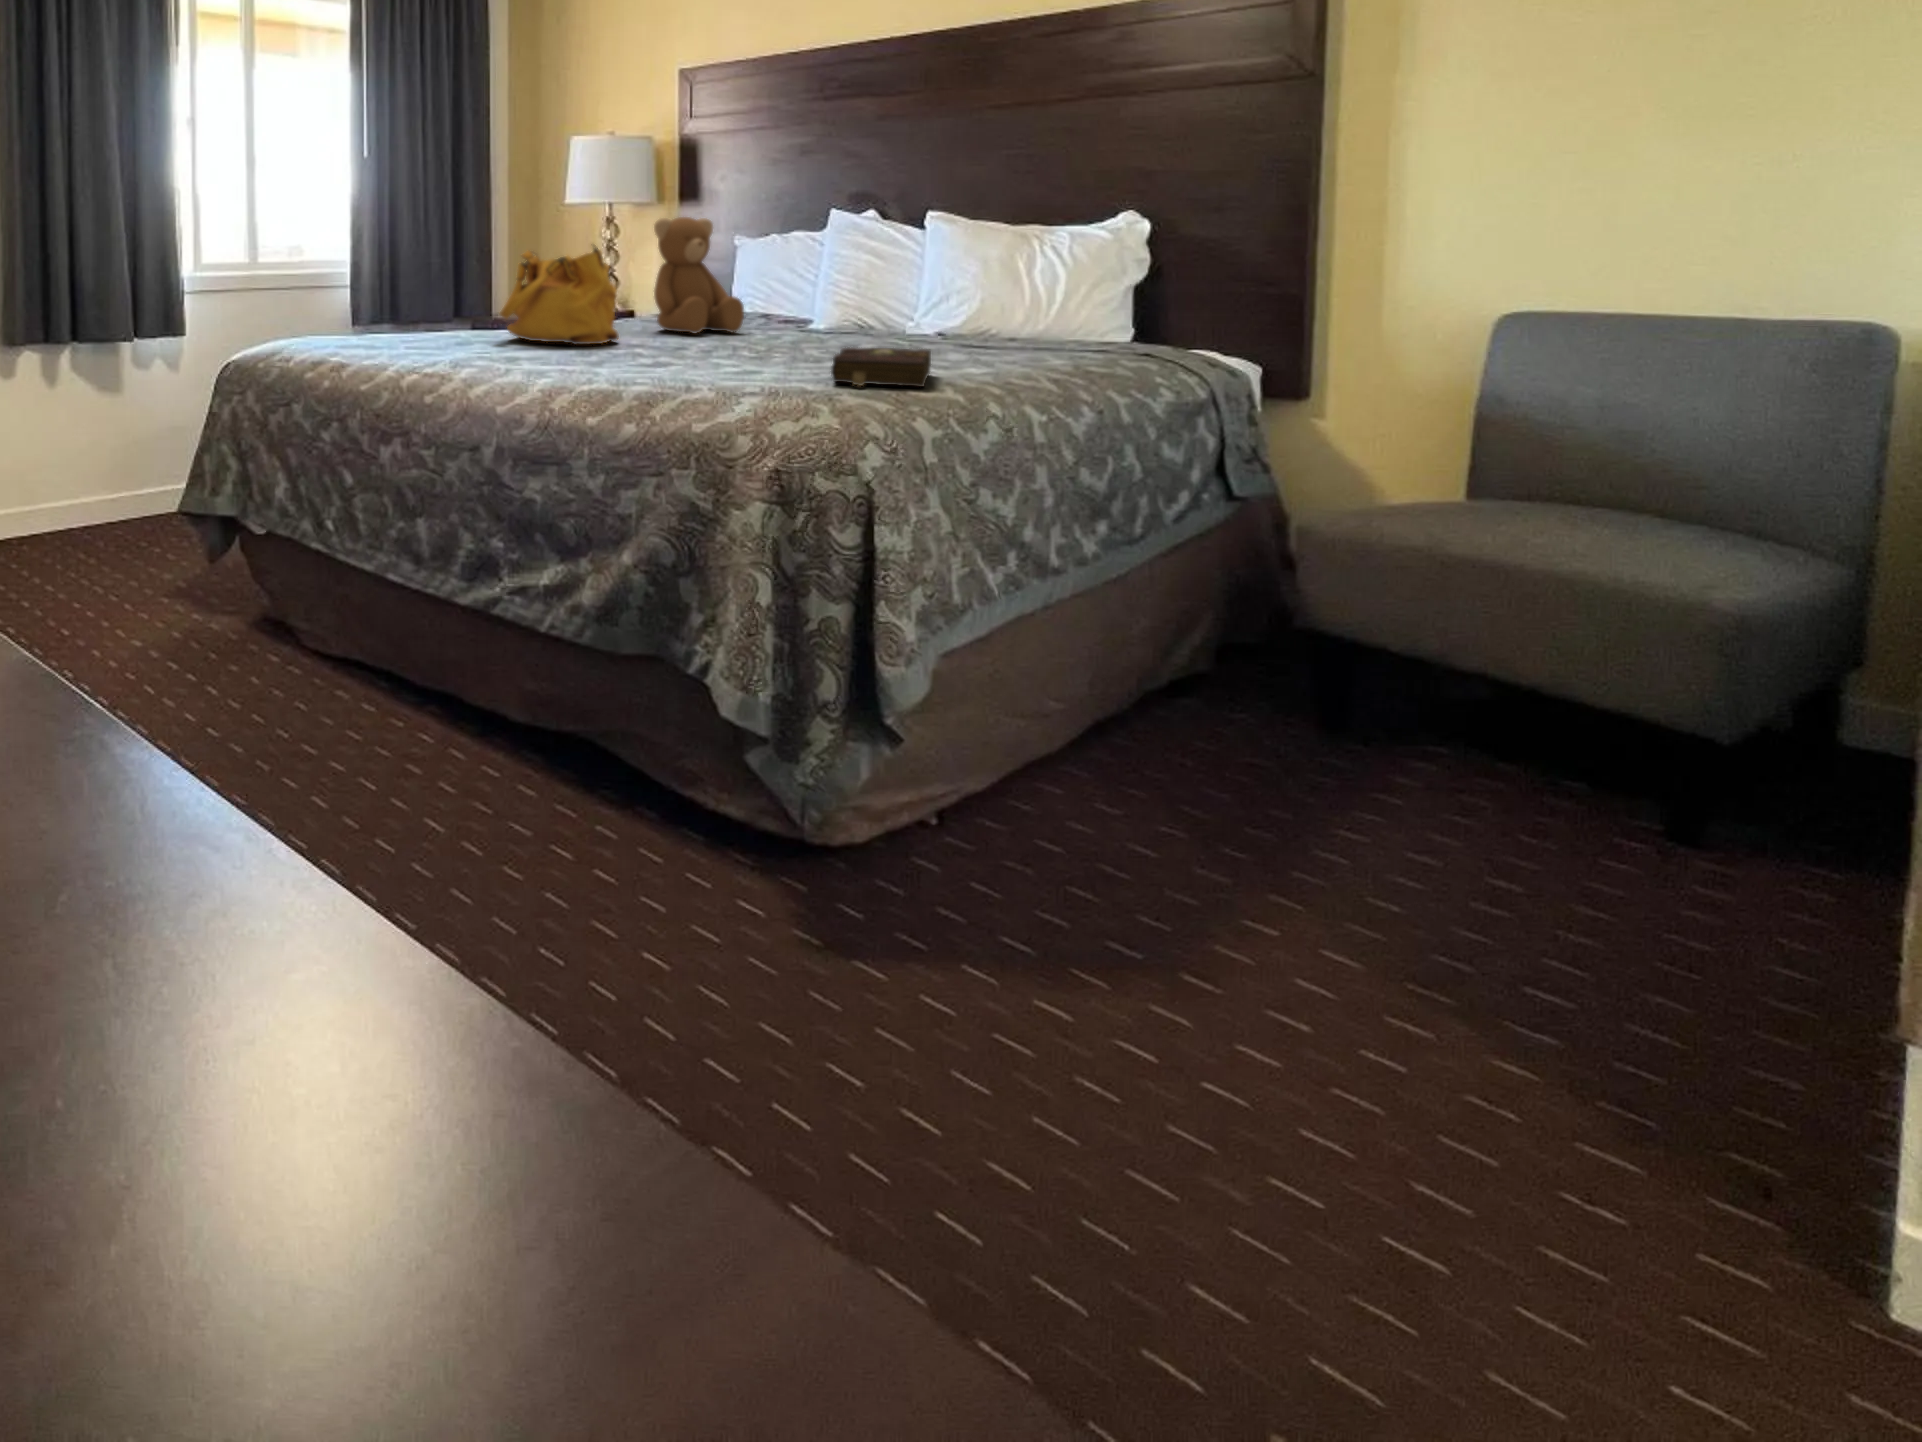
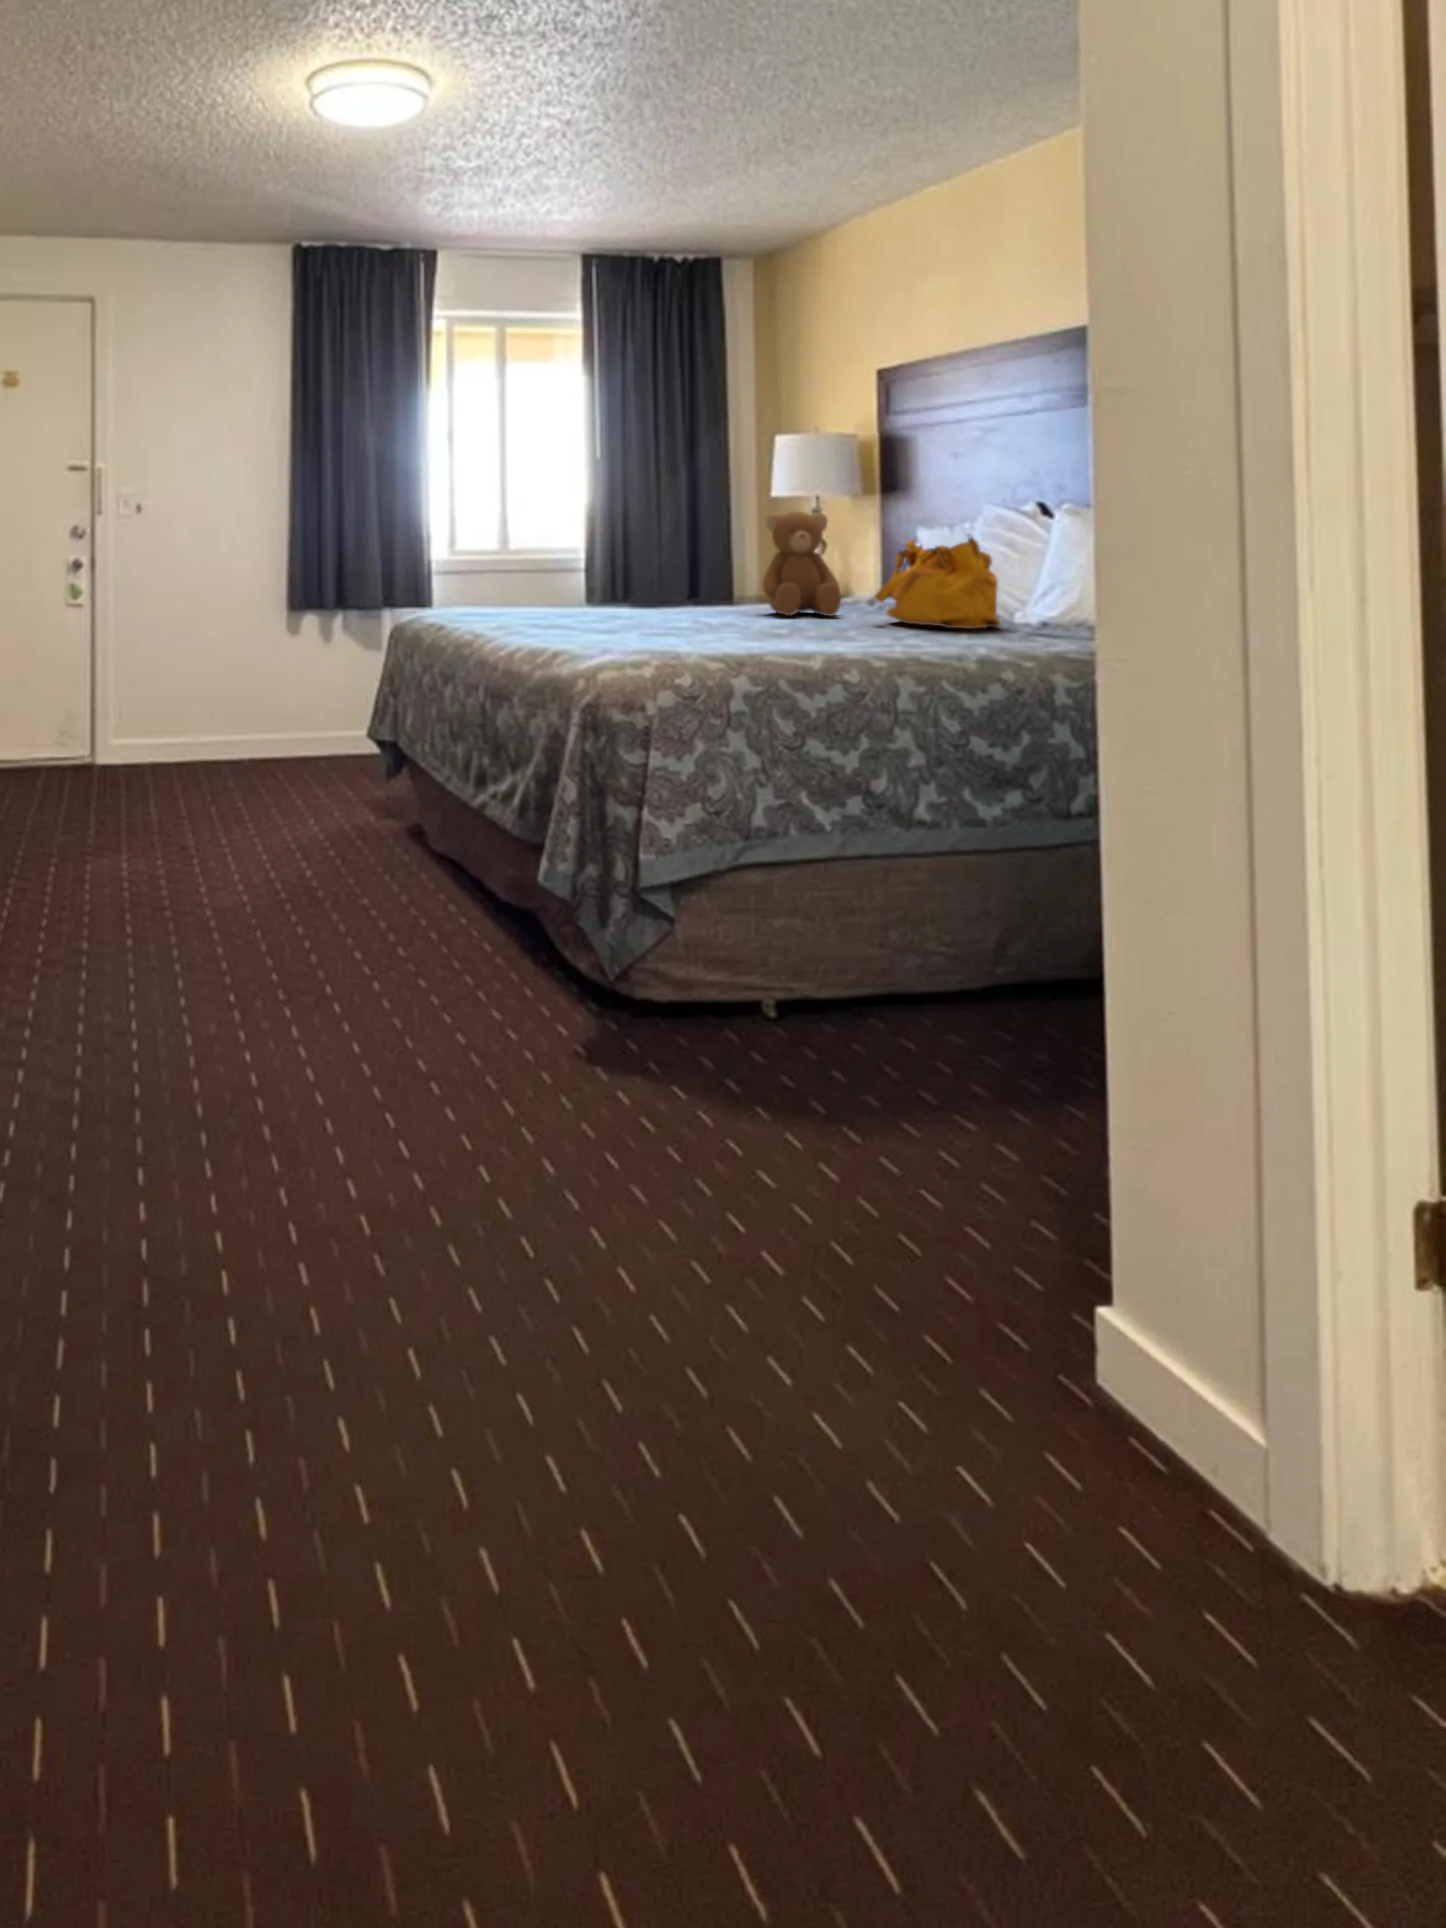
handbag: present [500,245,619,345] -> present [875,535,1000,629]
book: present [831,347,931,387] -> none [744,625,865,657]

